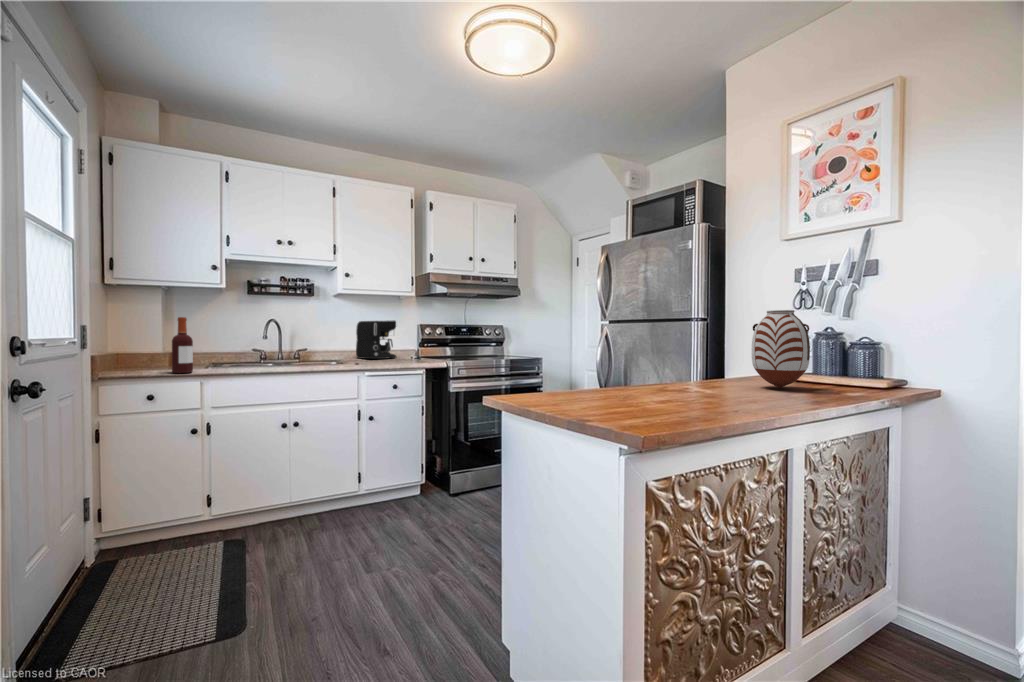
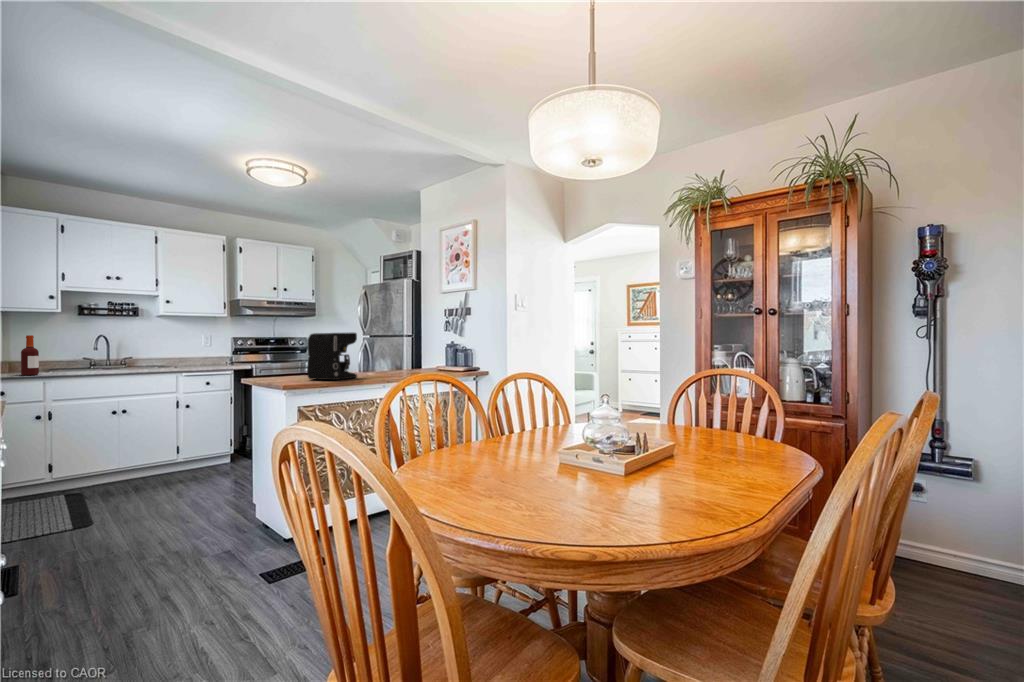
vase: present [752,310,810,388] -> none [401,333,427,372]
coffee maker: present [356,320,396,359] -> present [307,333,357,380]

